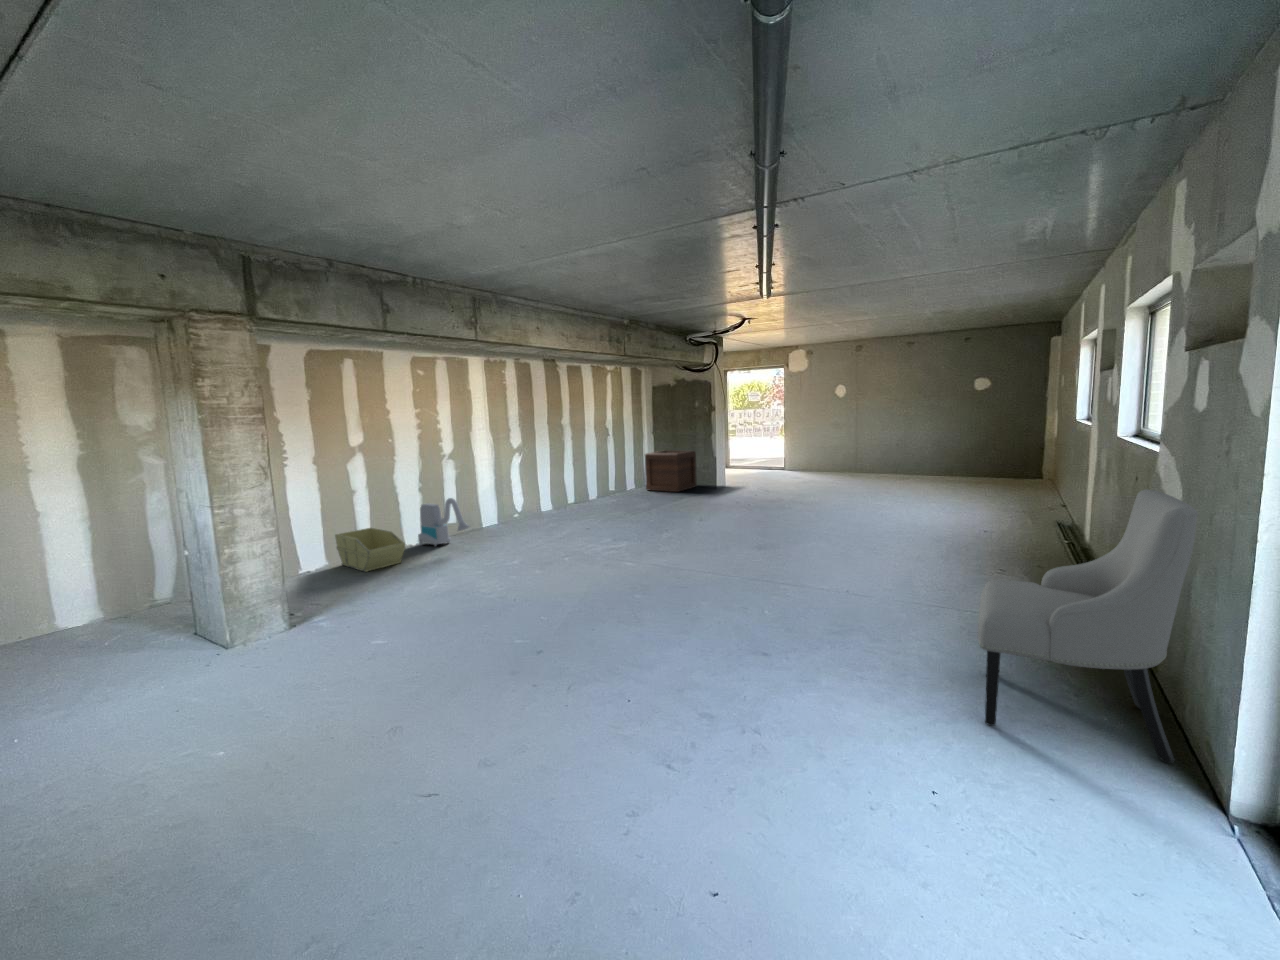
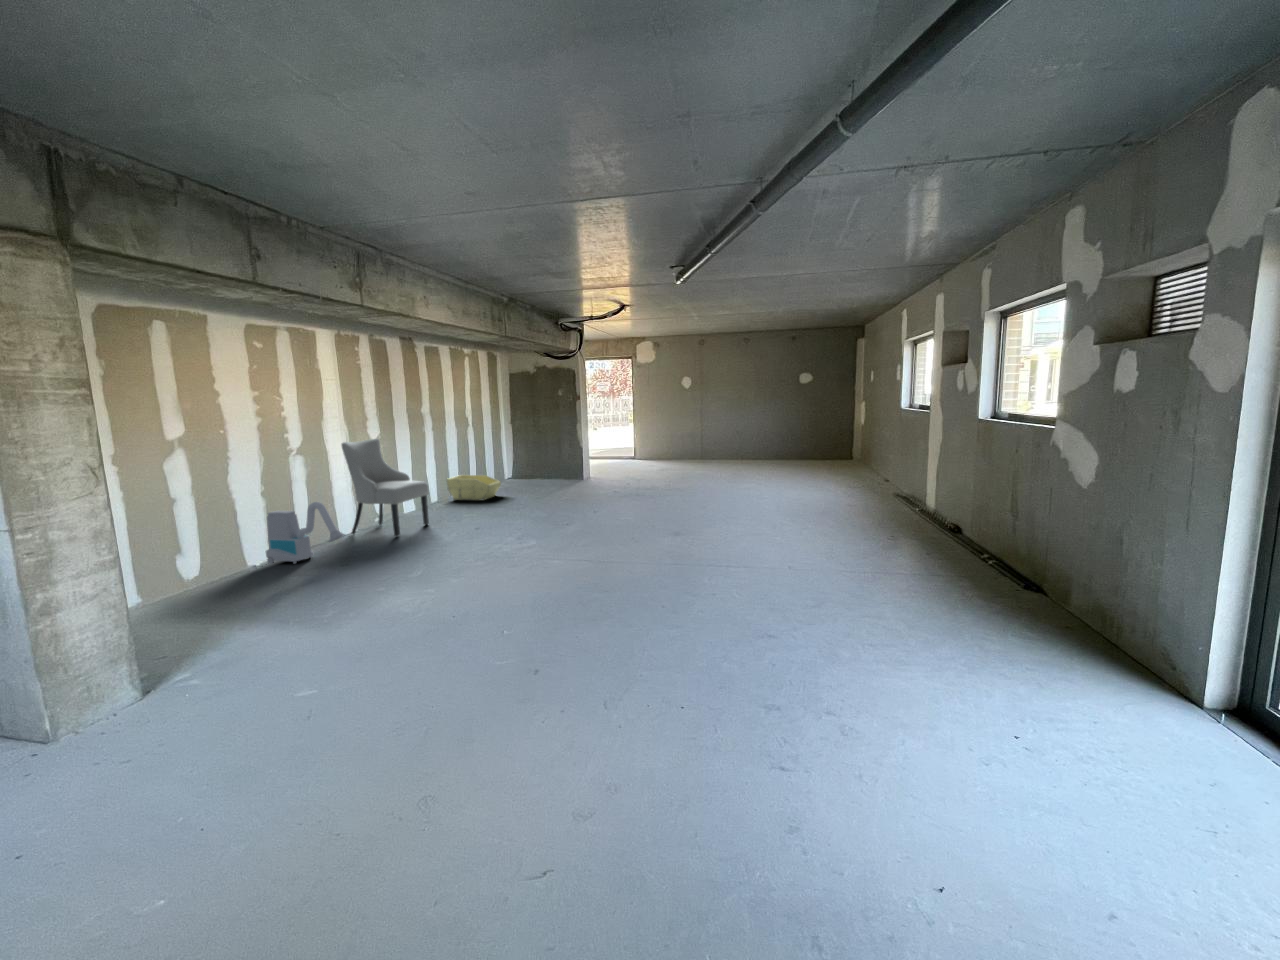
wooden crate: present [645,450,697,492] -> none [508,441,562,484]
chair: present [978,489,1198,763] -> present [342,439,429,537]
storage bin: present [335,528,405,572] -> present [447,475,501,500]

